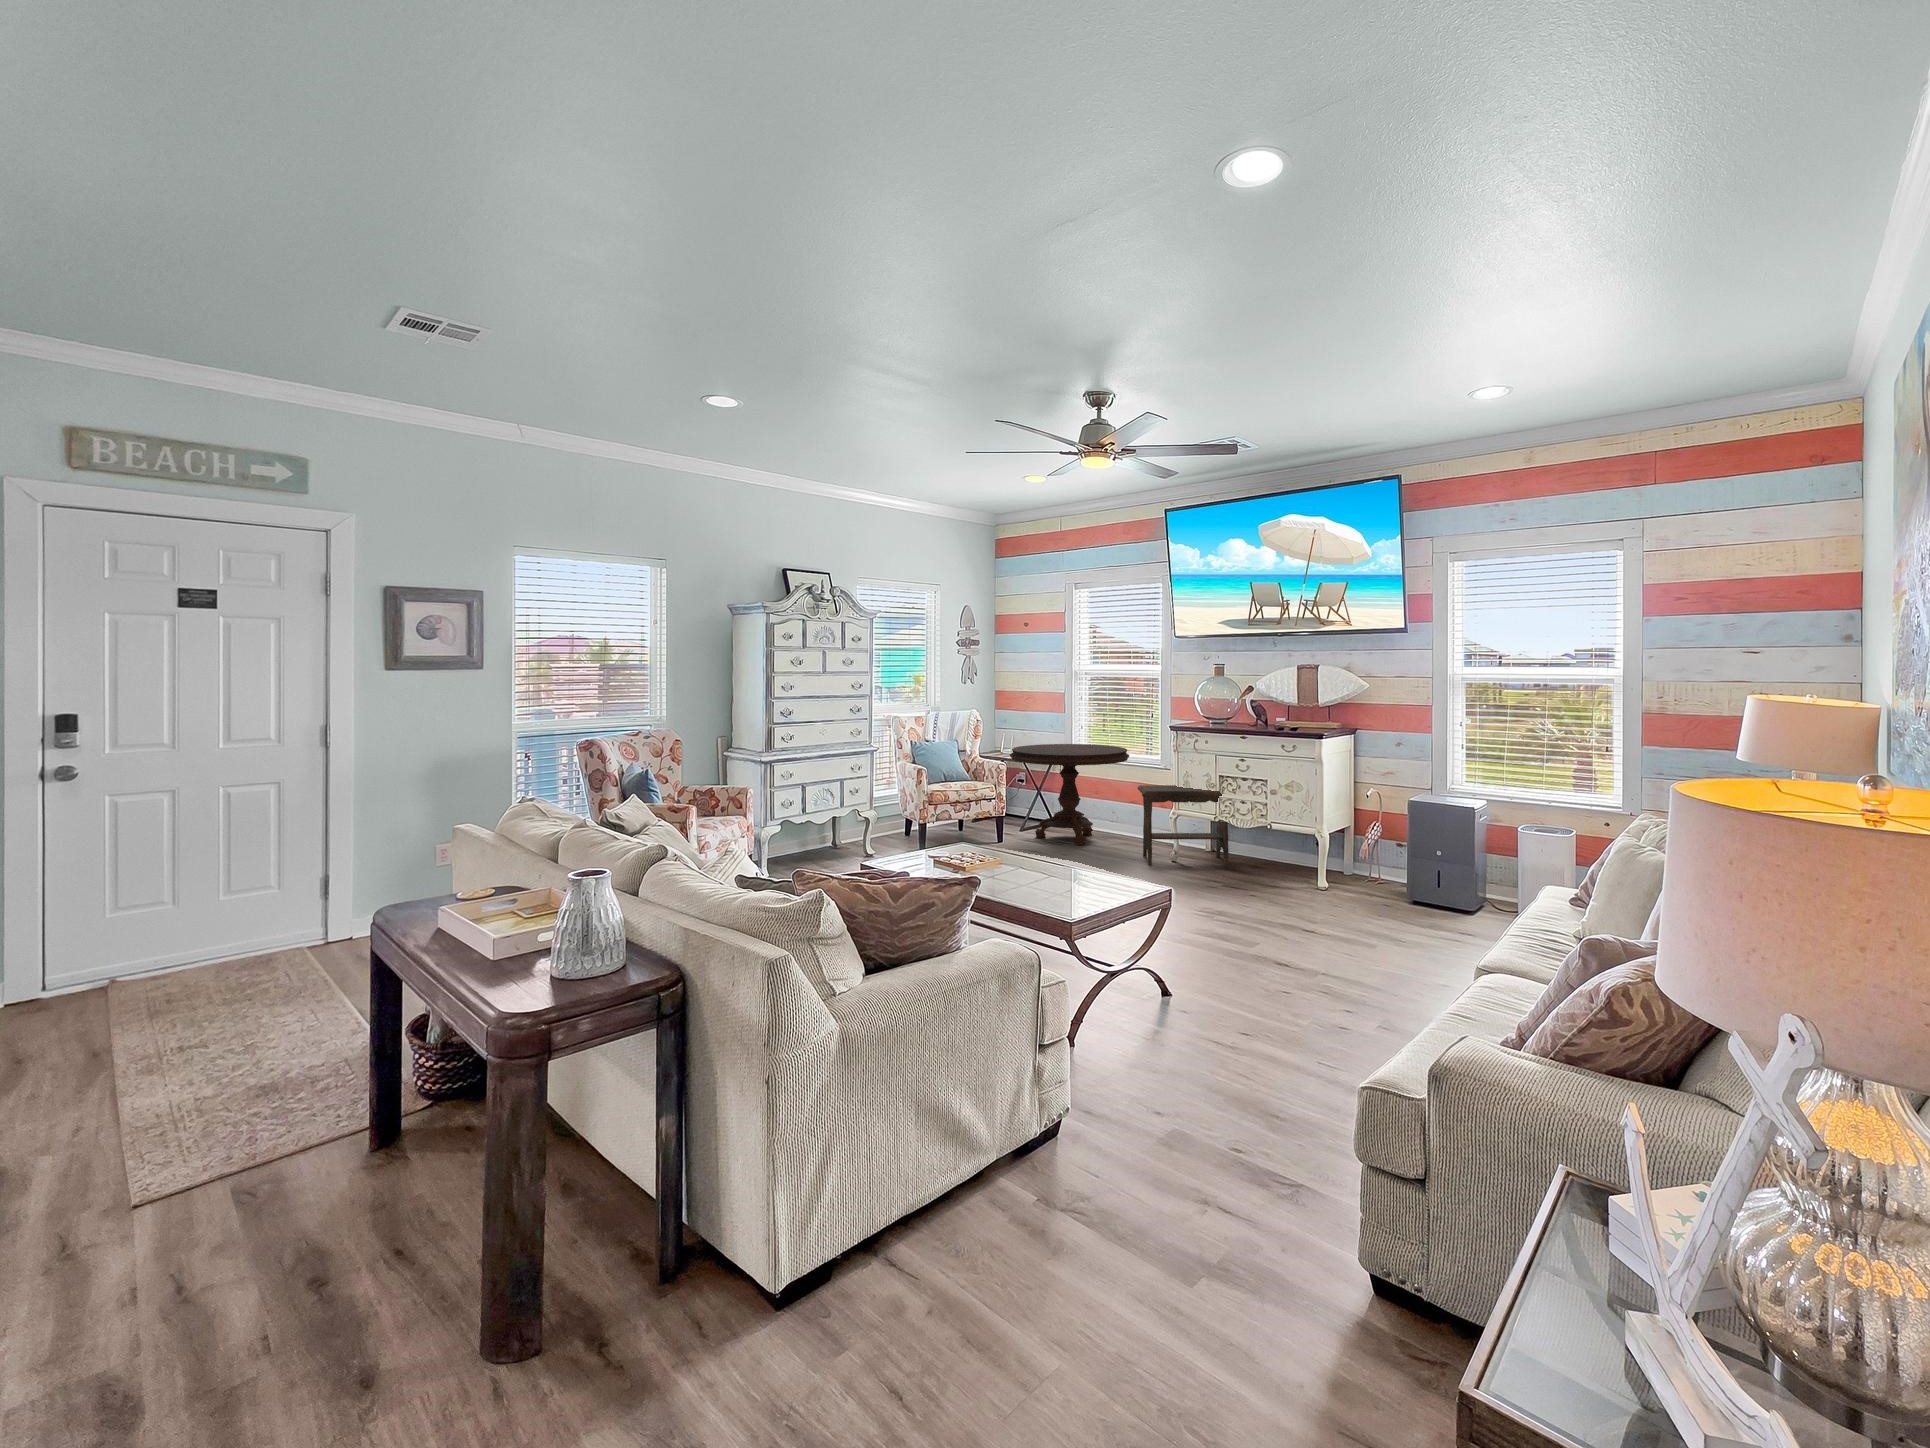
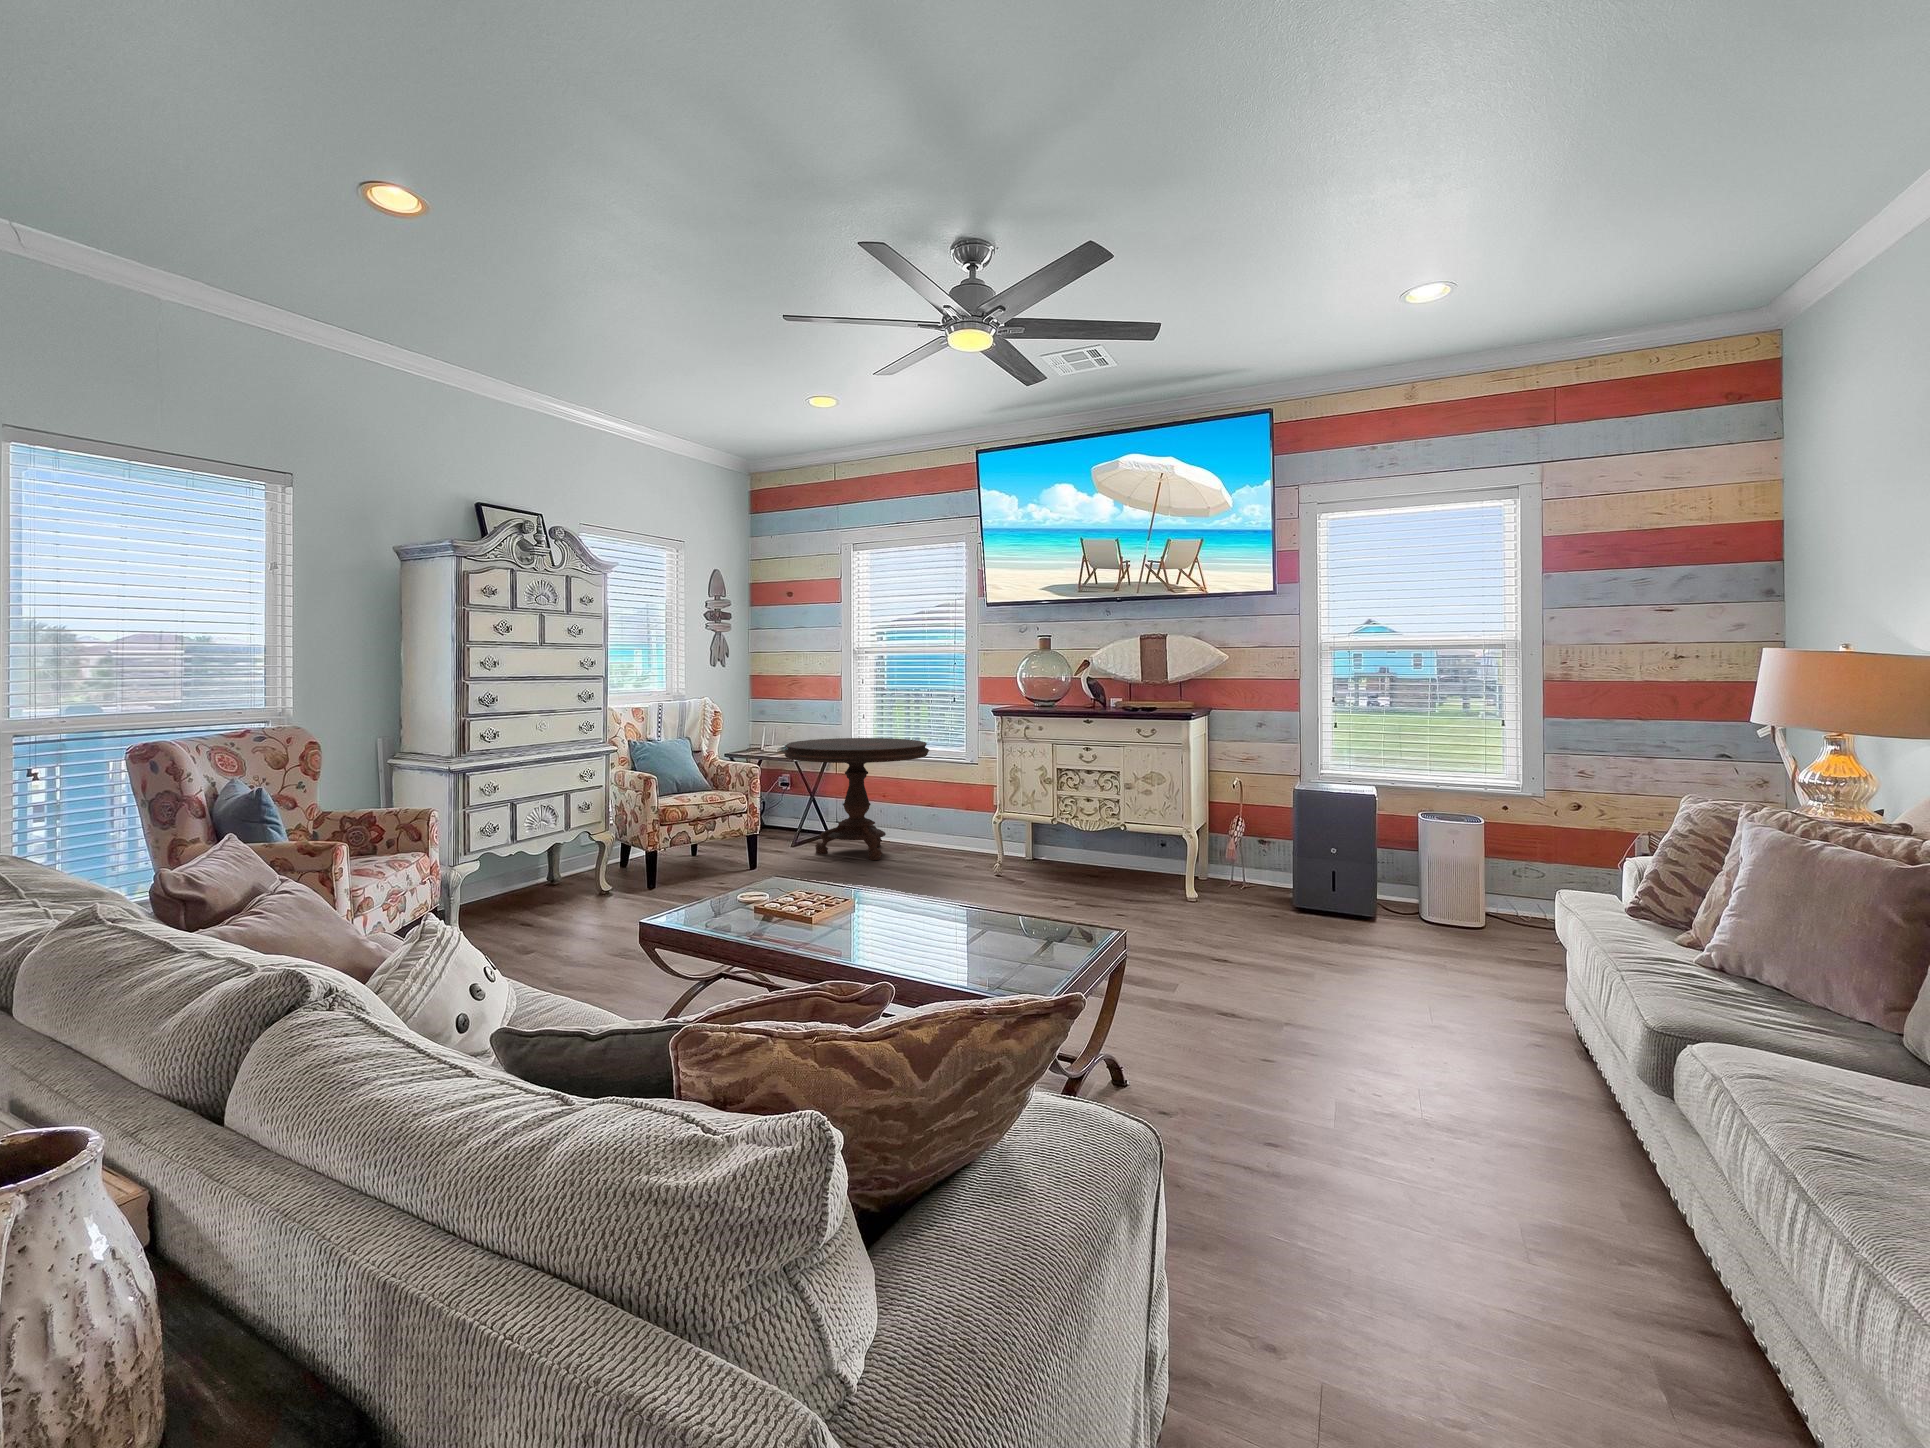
footstool: present [1138,785,1229,865] -> none [951,780,1073,882]

